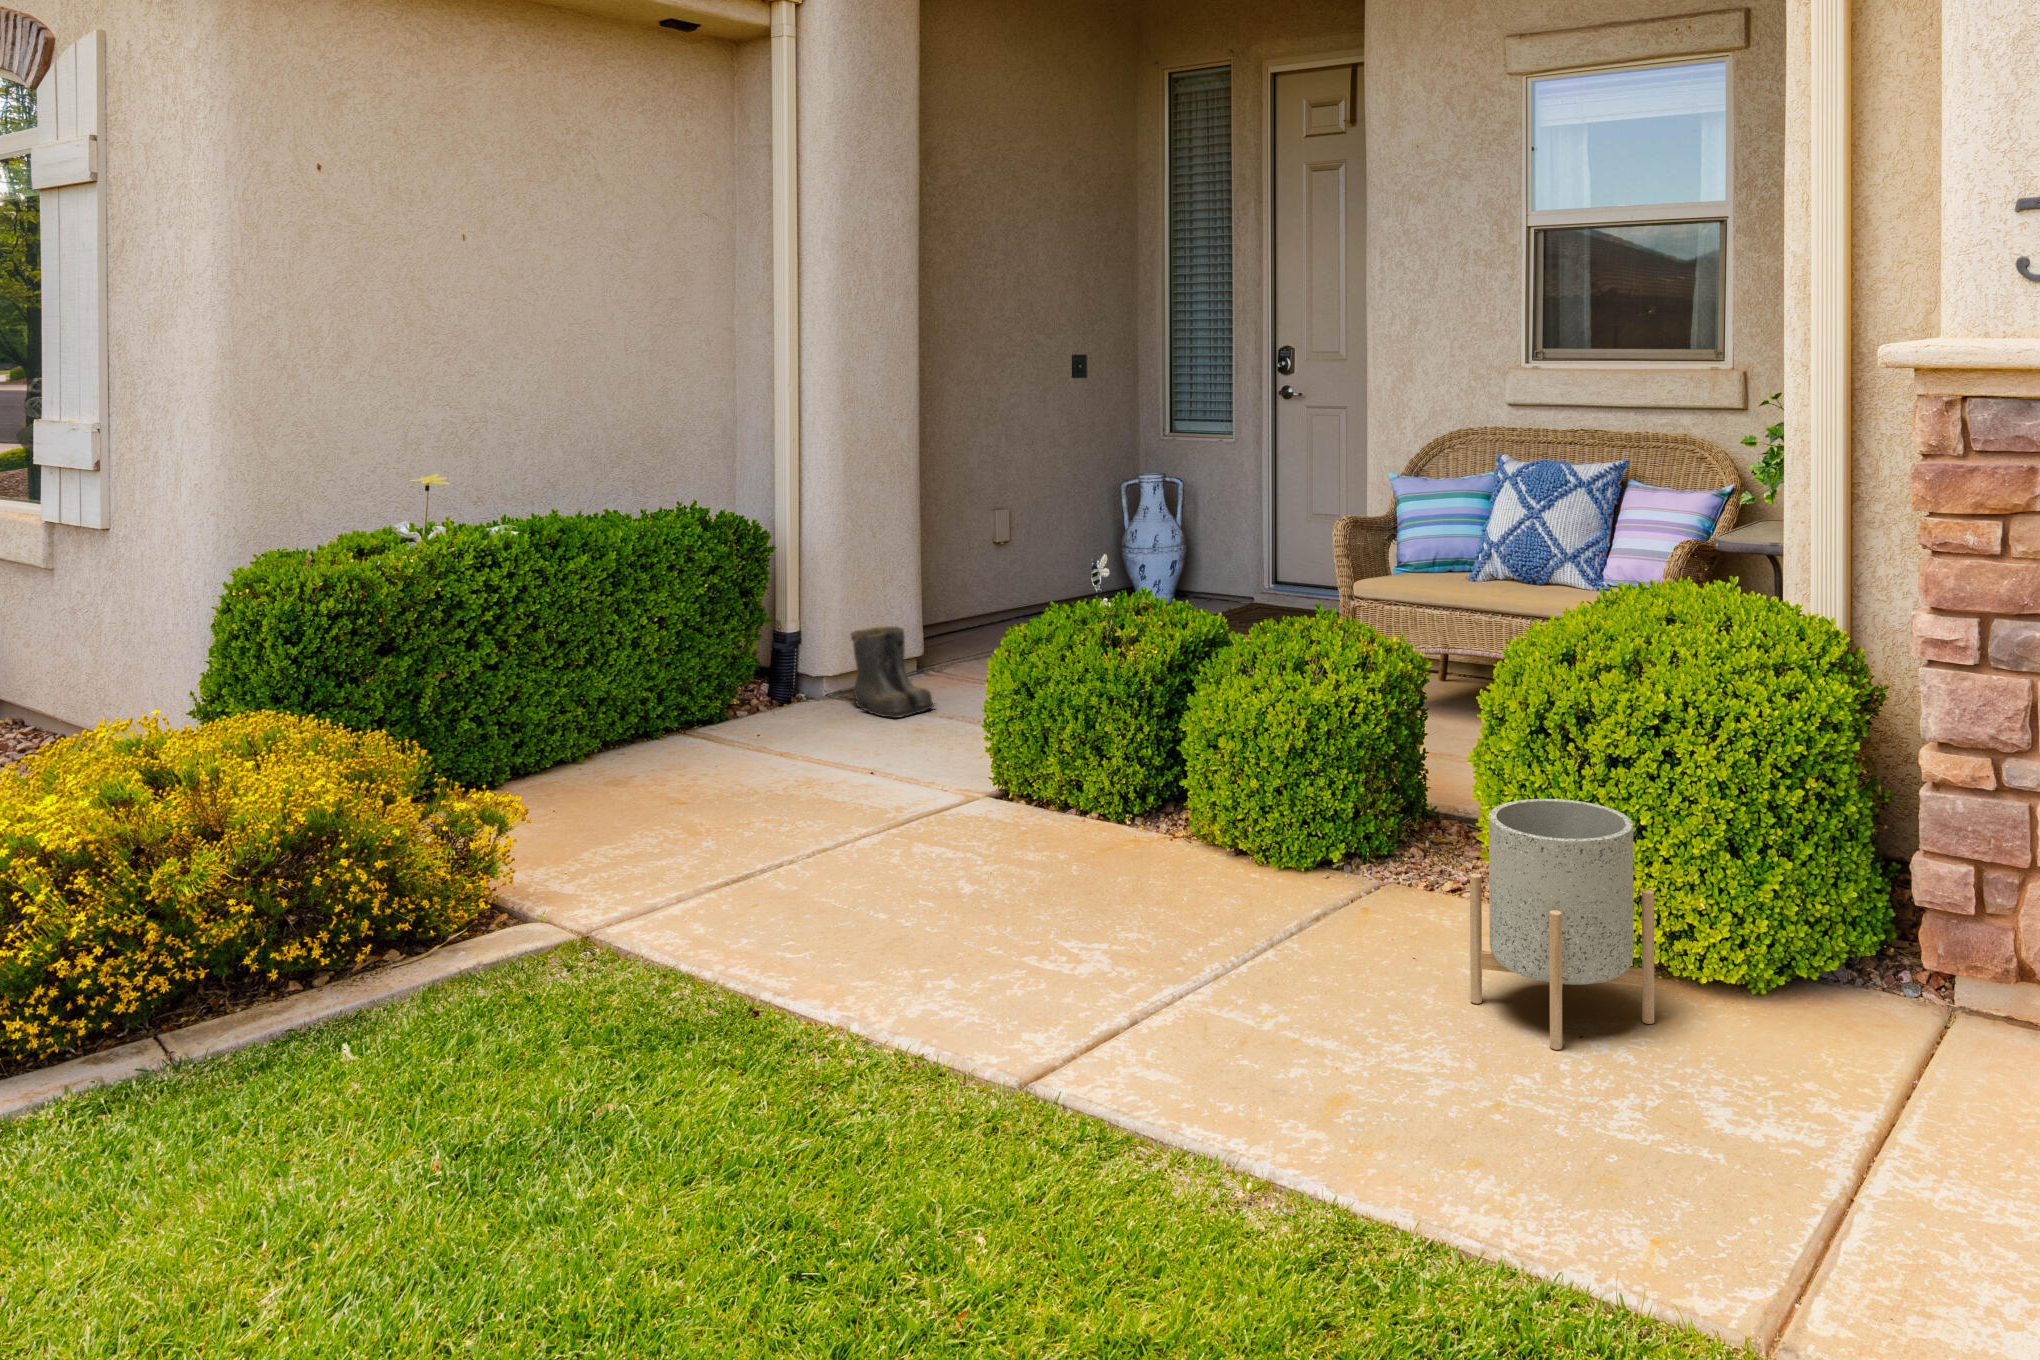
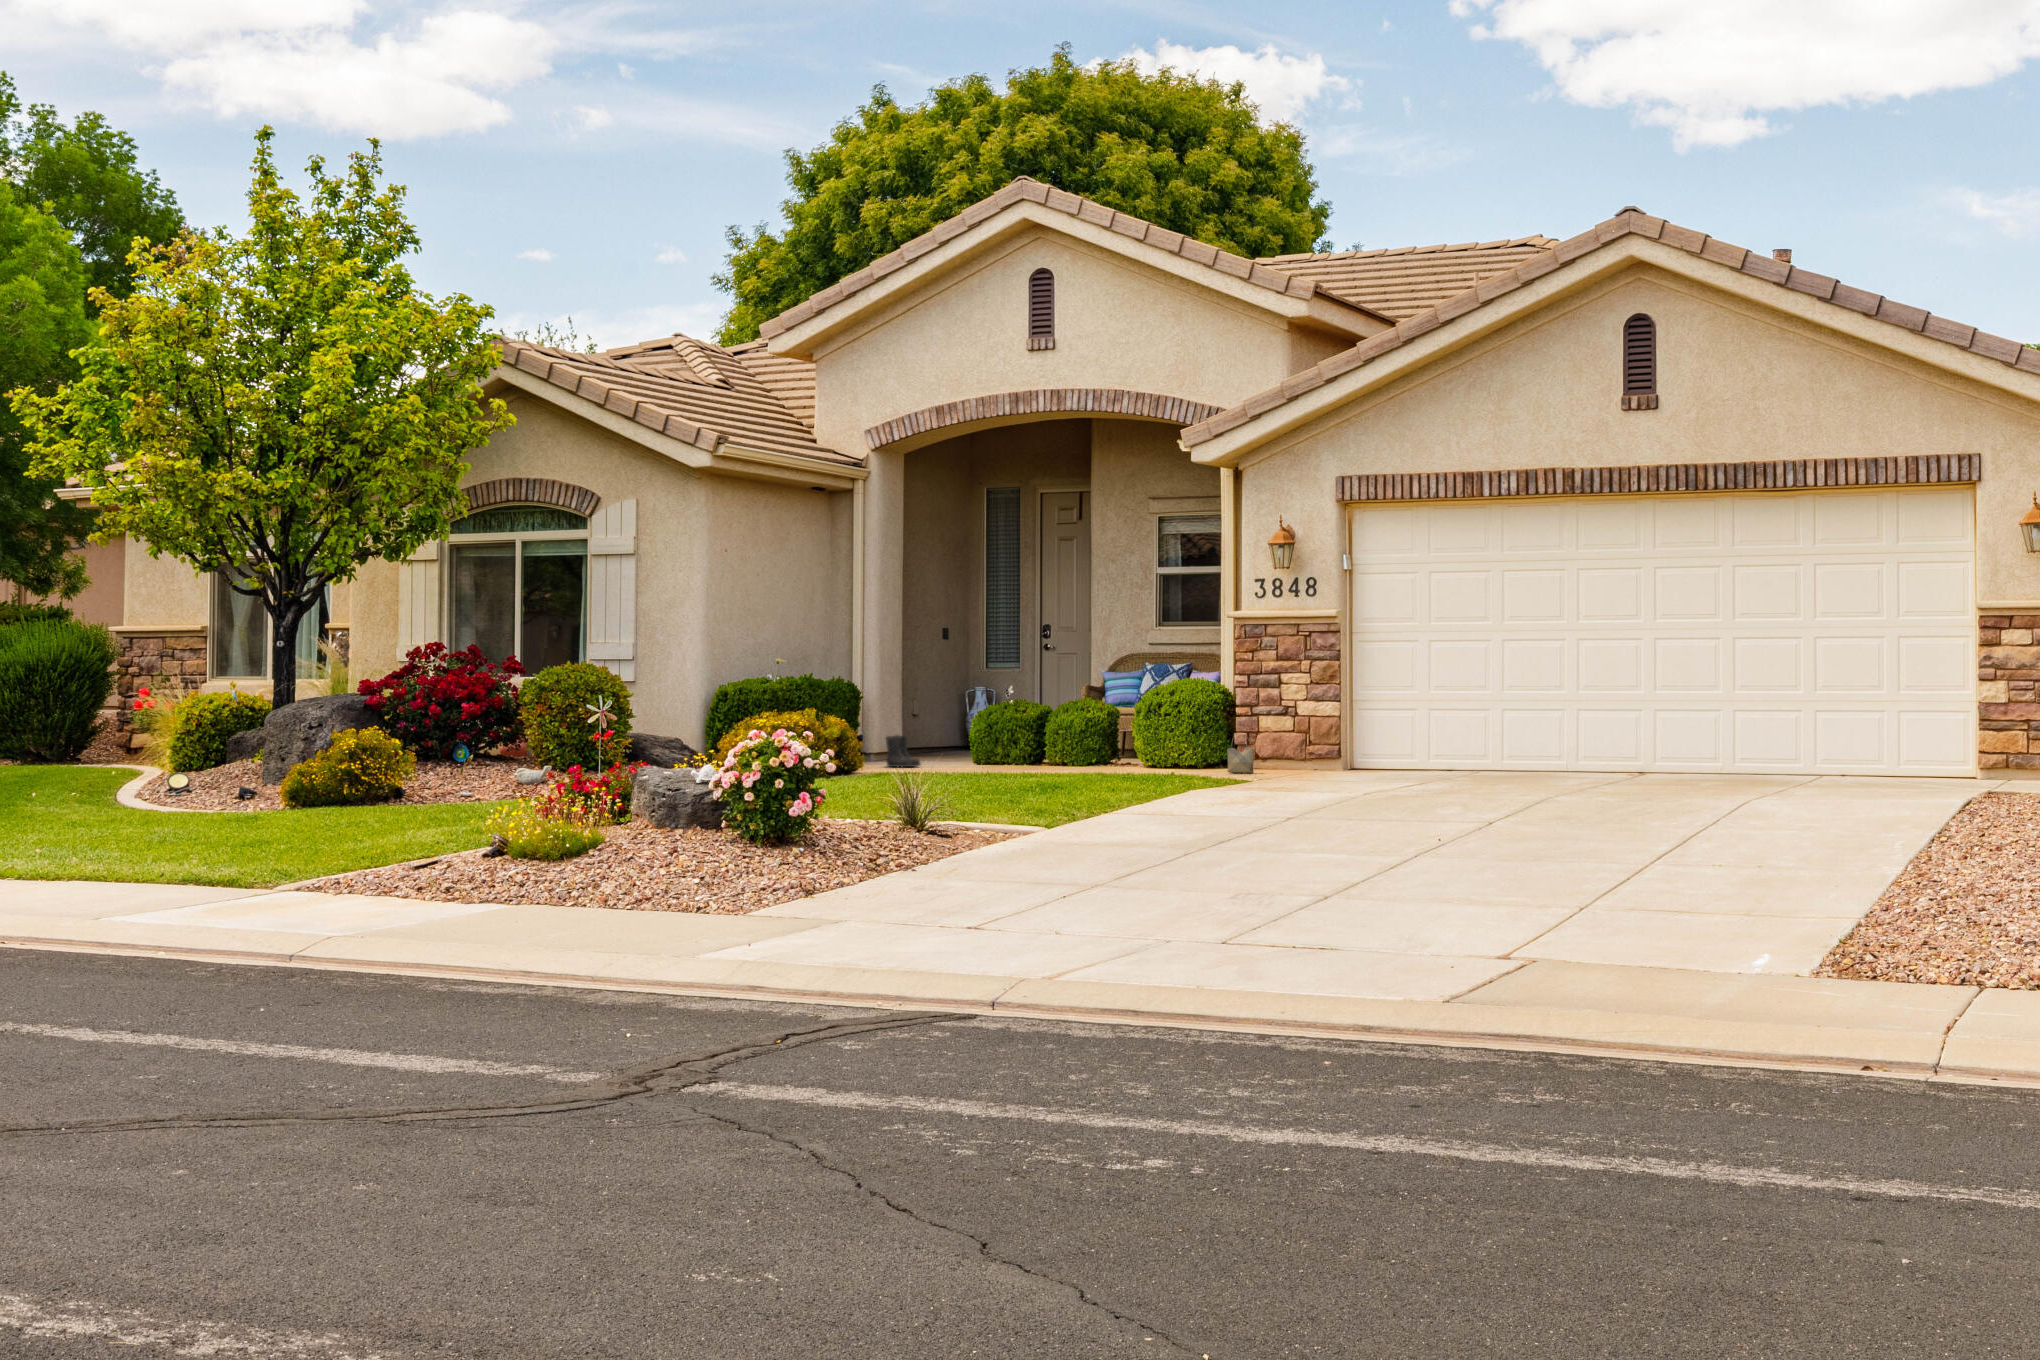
planter: present [1470,799,1654,1050] -> none [1132,726,1175,775]
woven basket: none [1884,868,2024,1059] -> present [1227,735,1255,774]

